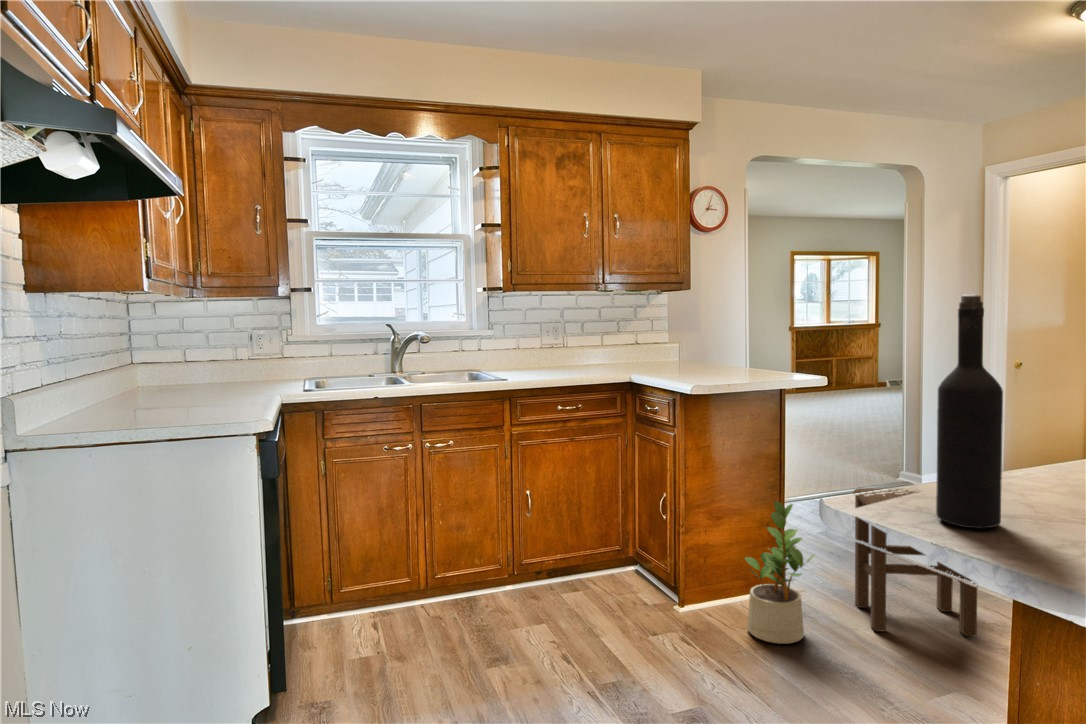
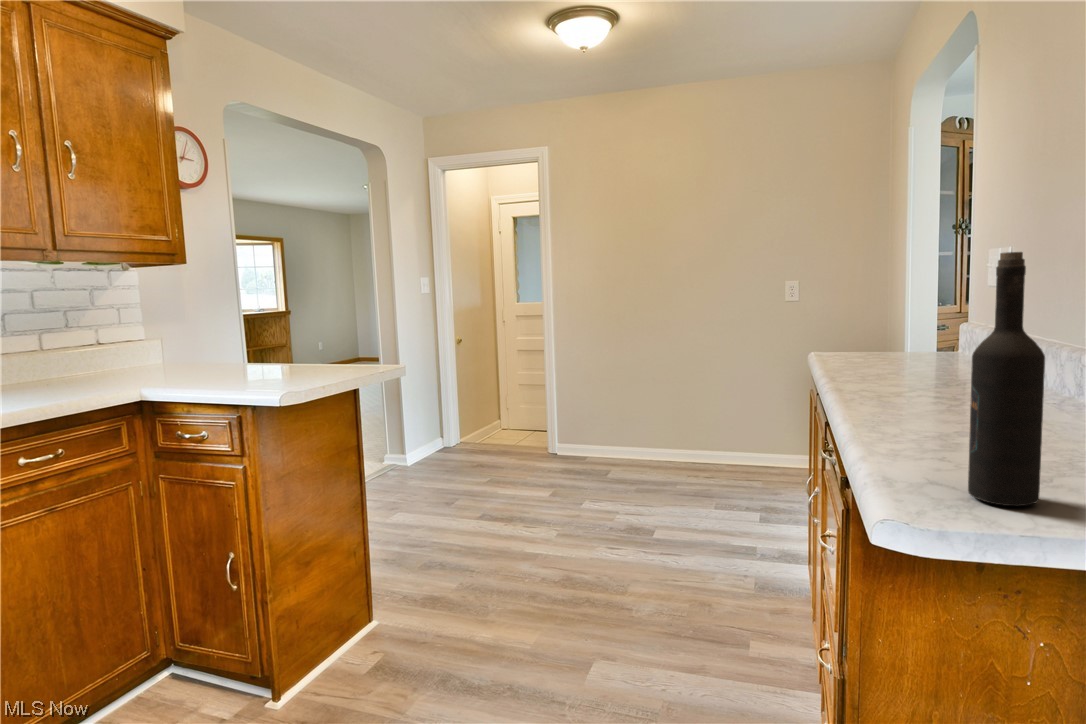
stool: present [853,488,977,637] -> none [439,465,559,628]
potted plant: present [745,501,814,643] -> none [363,520,445,694]

